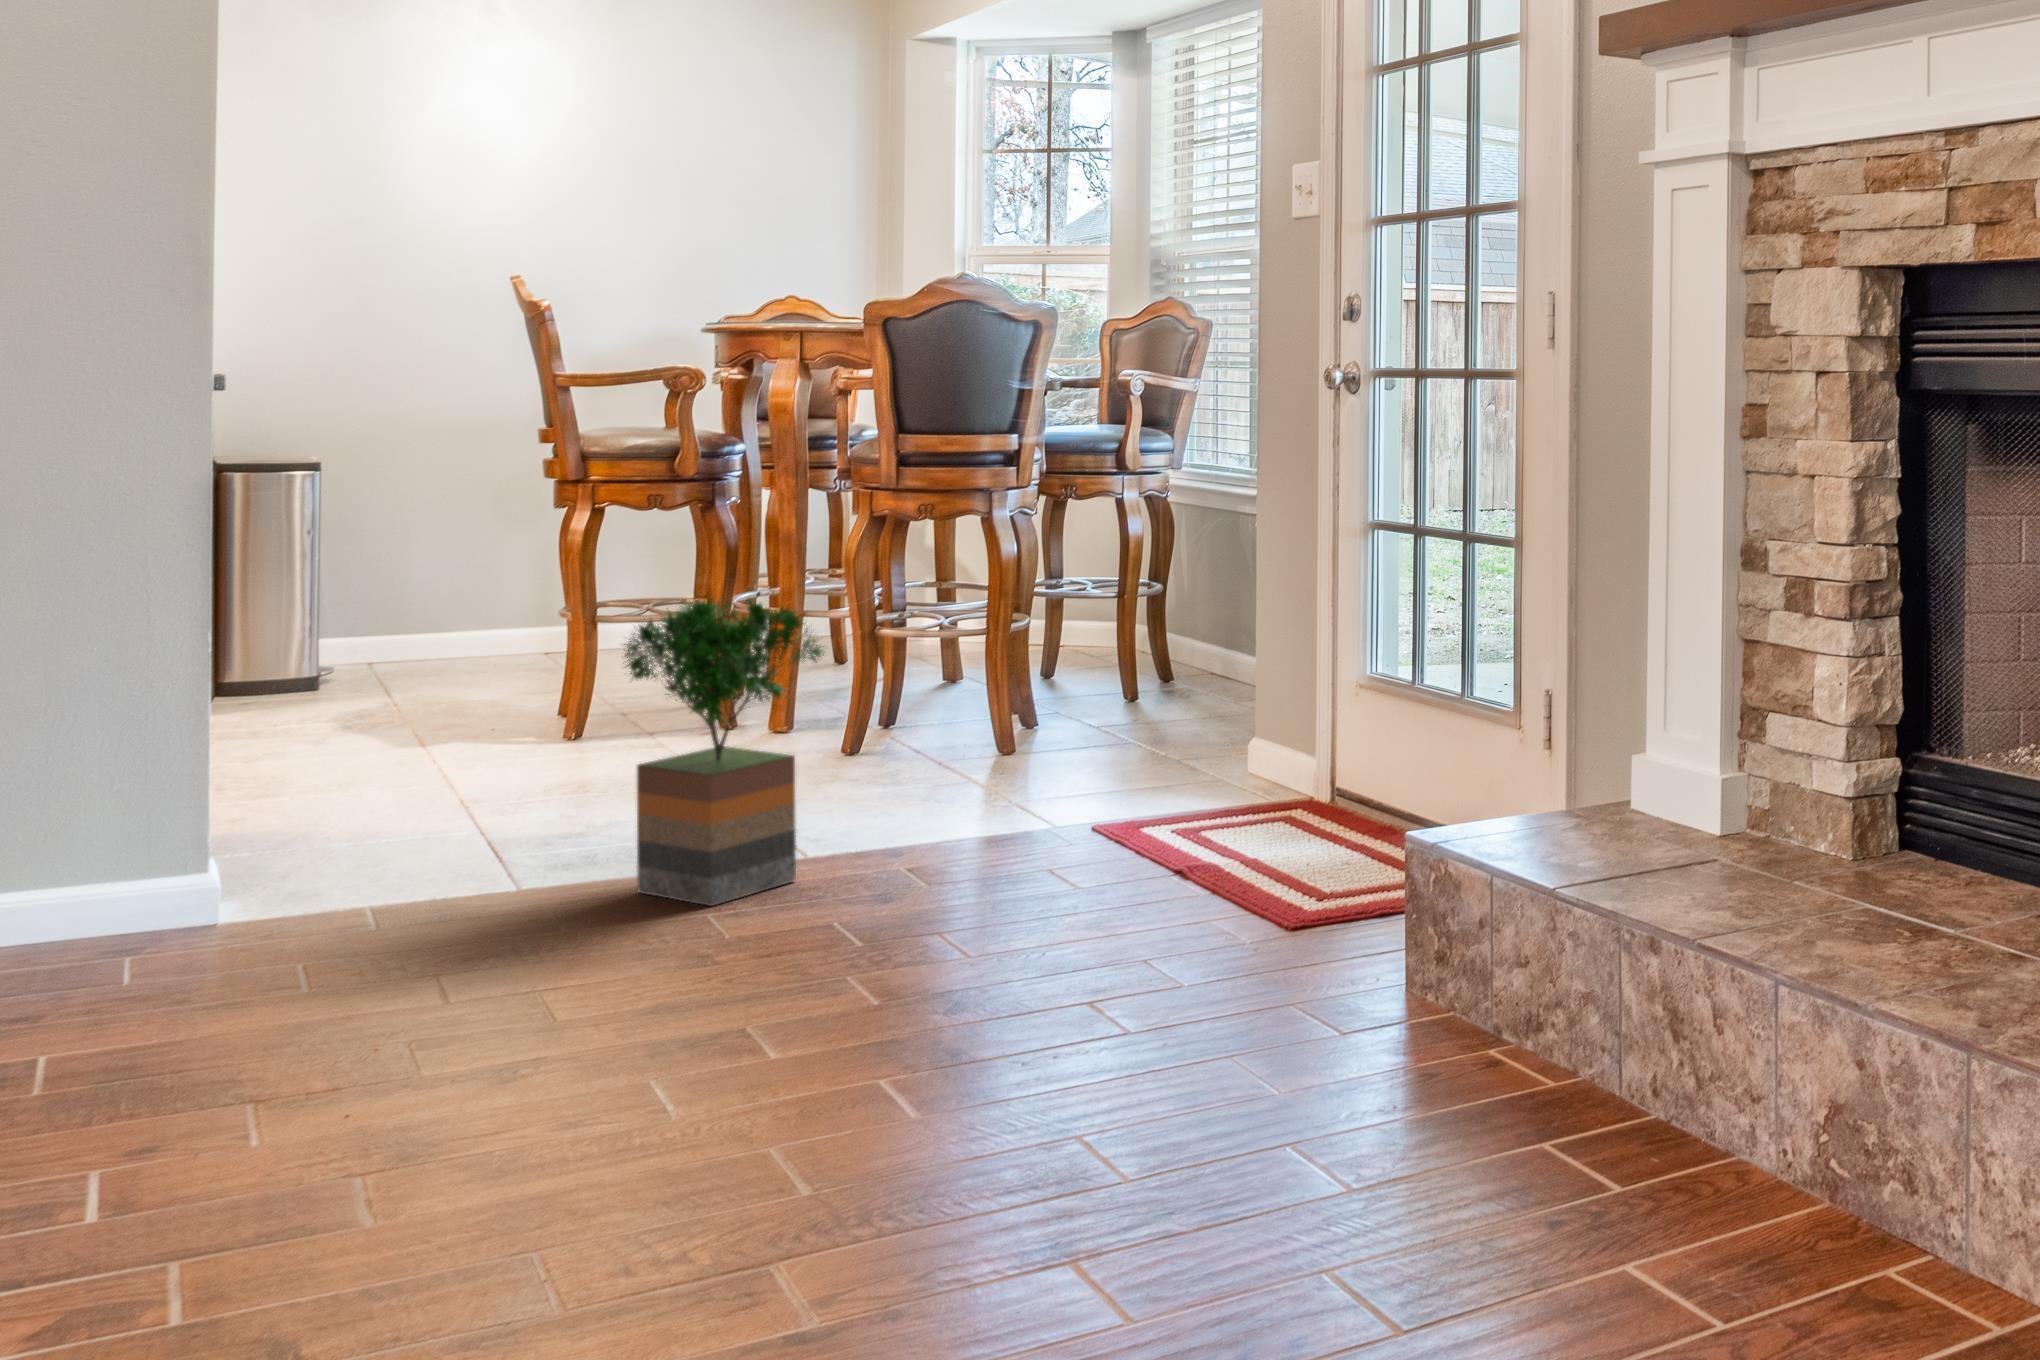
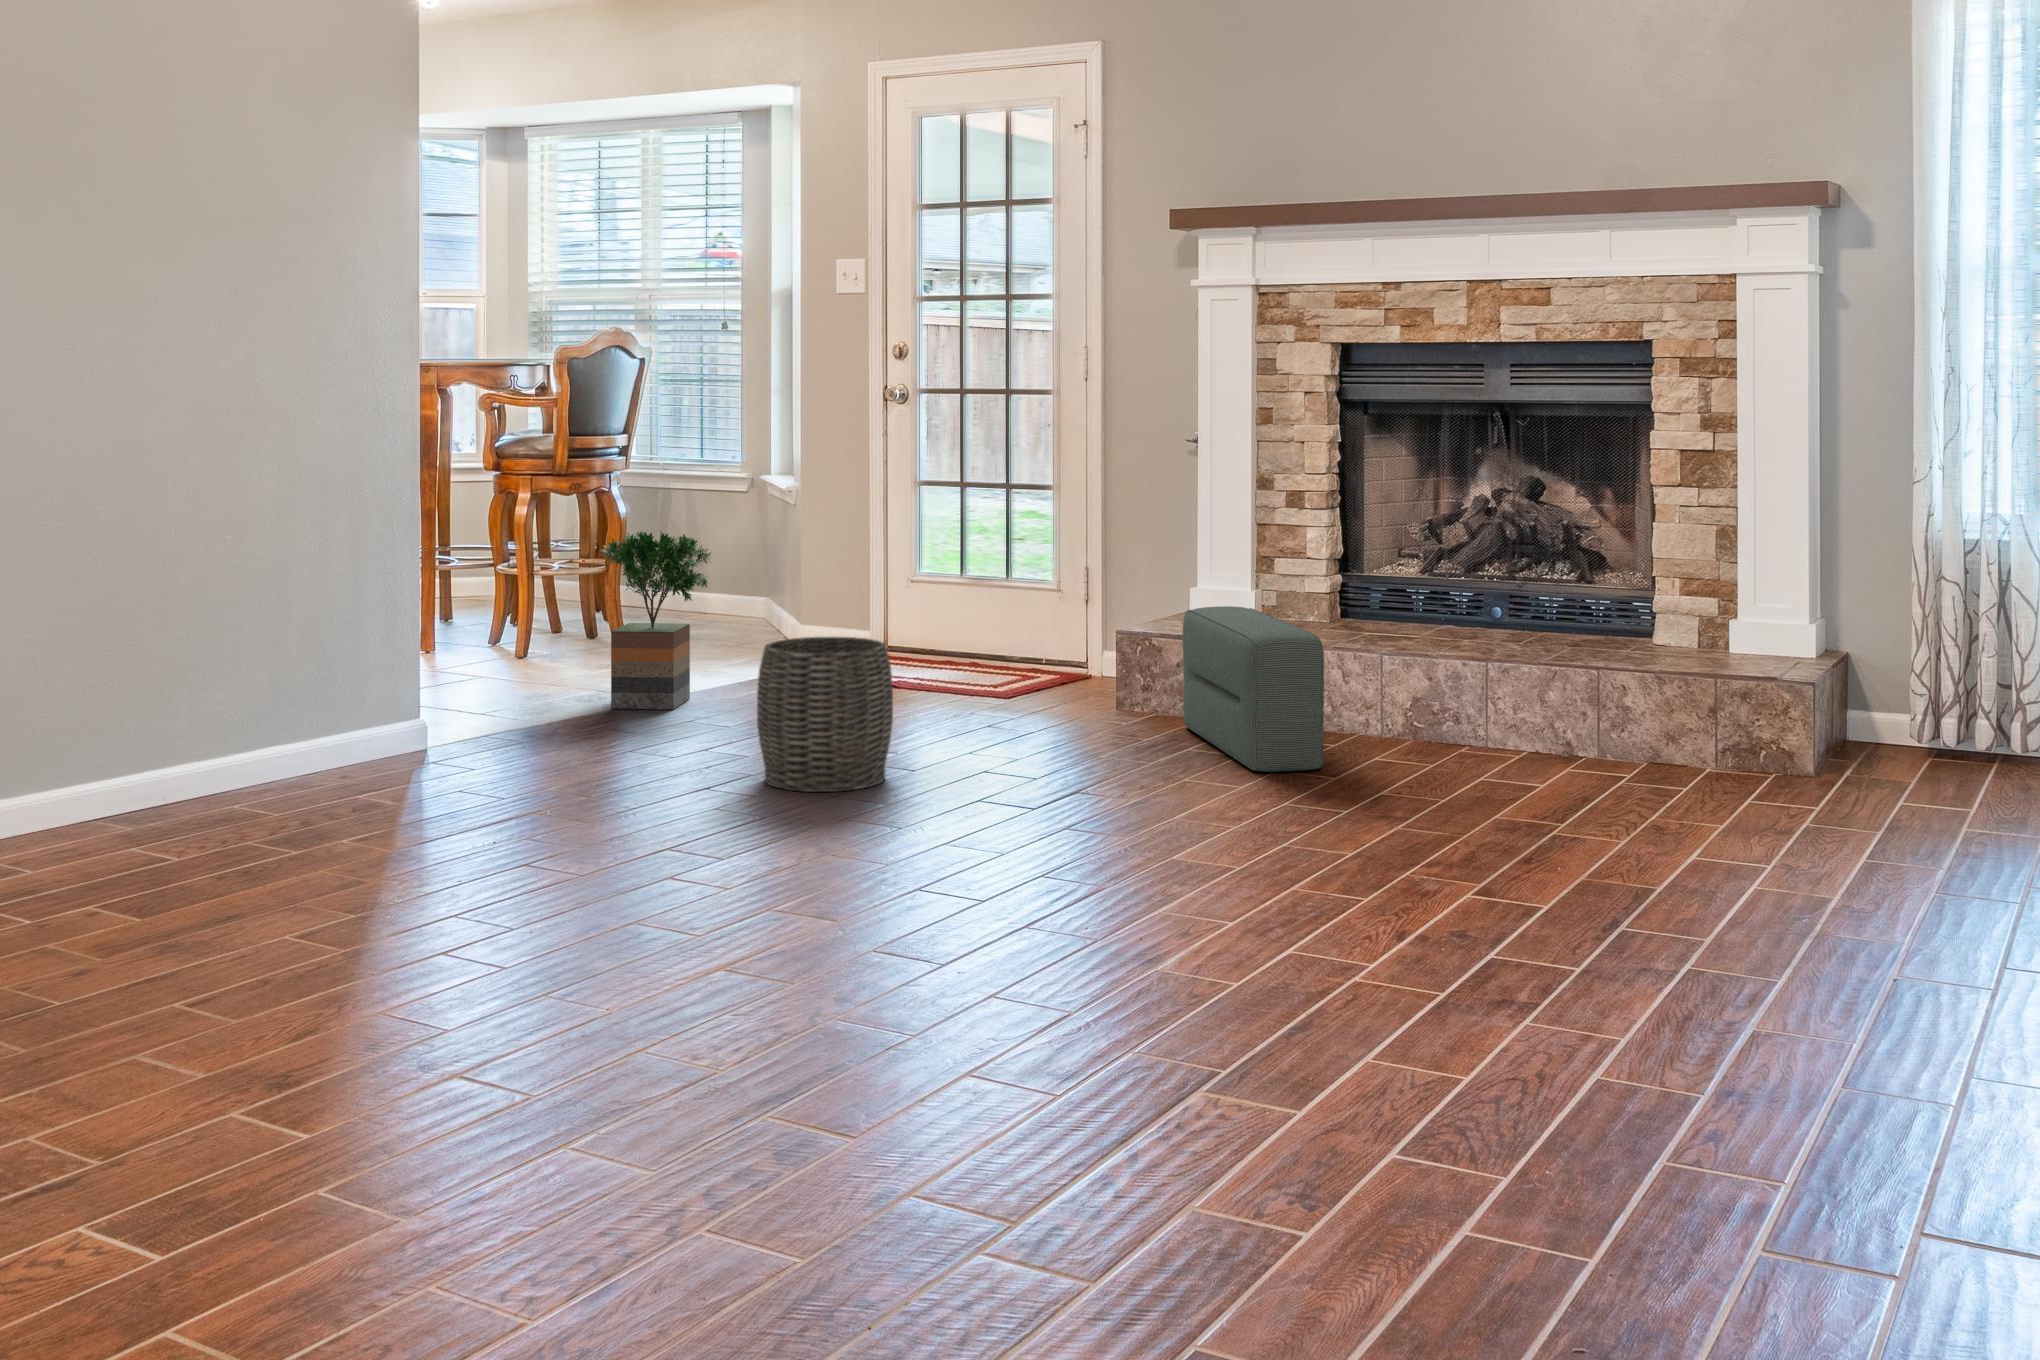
pouf: none [1255,830,1548,1307] -> present [1183,606,1324,772]
woven basket: none [281,854,596,1213] -> present [757,637,893,792]

